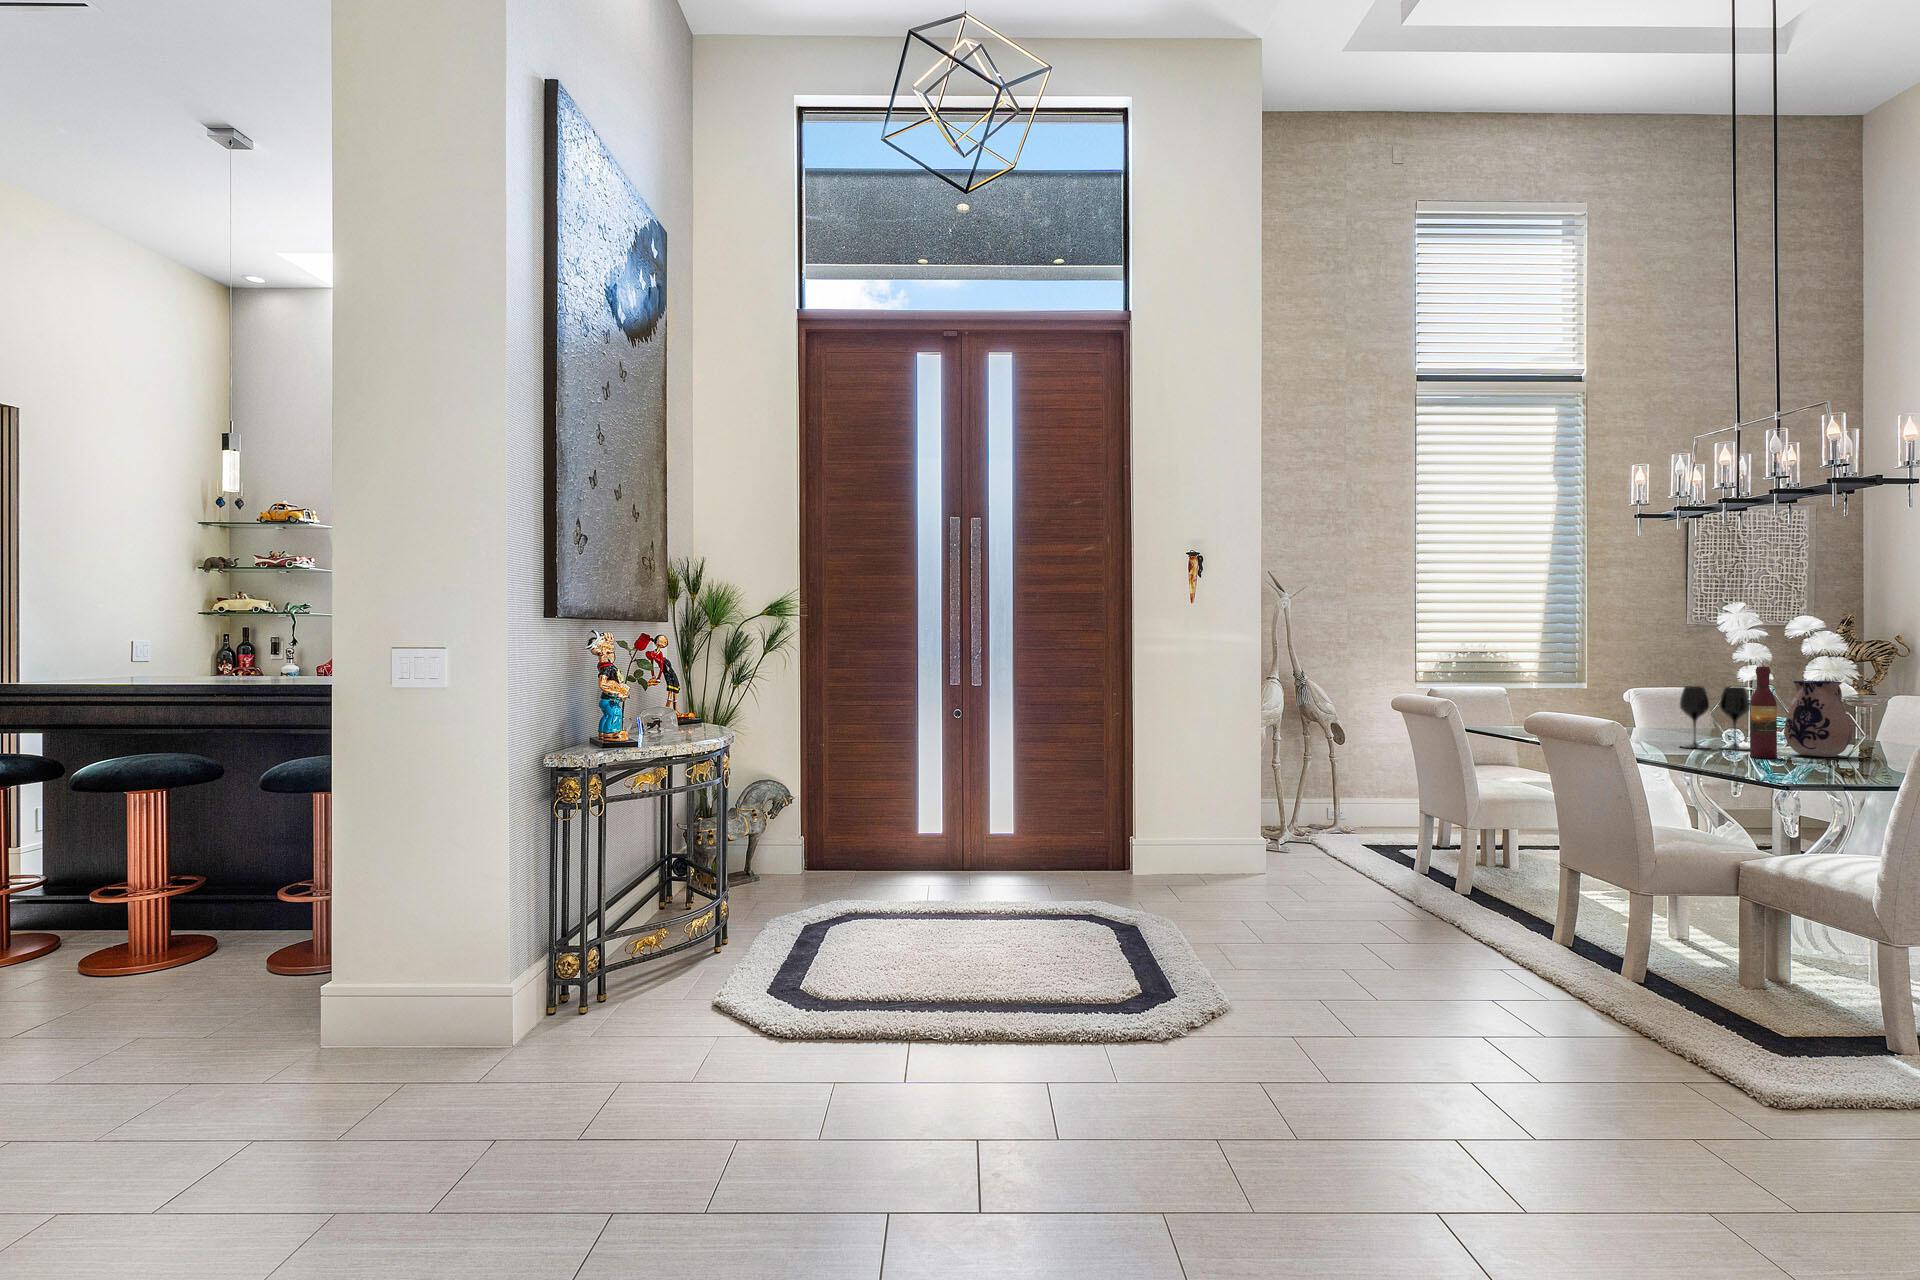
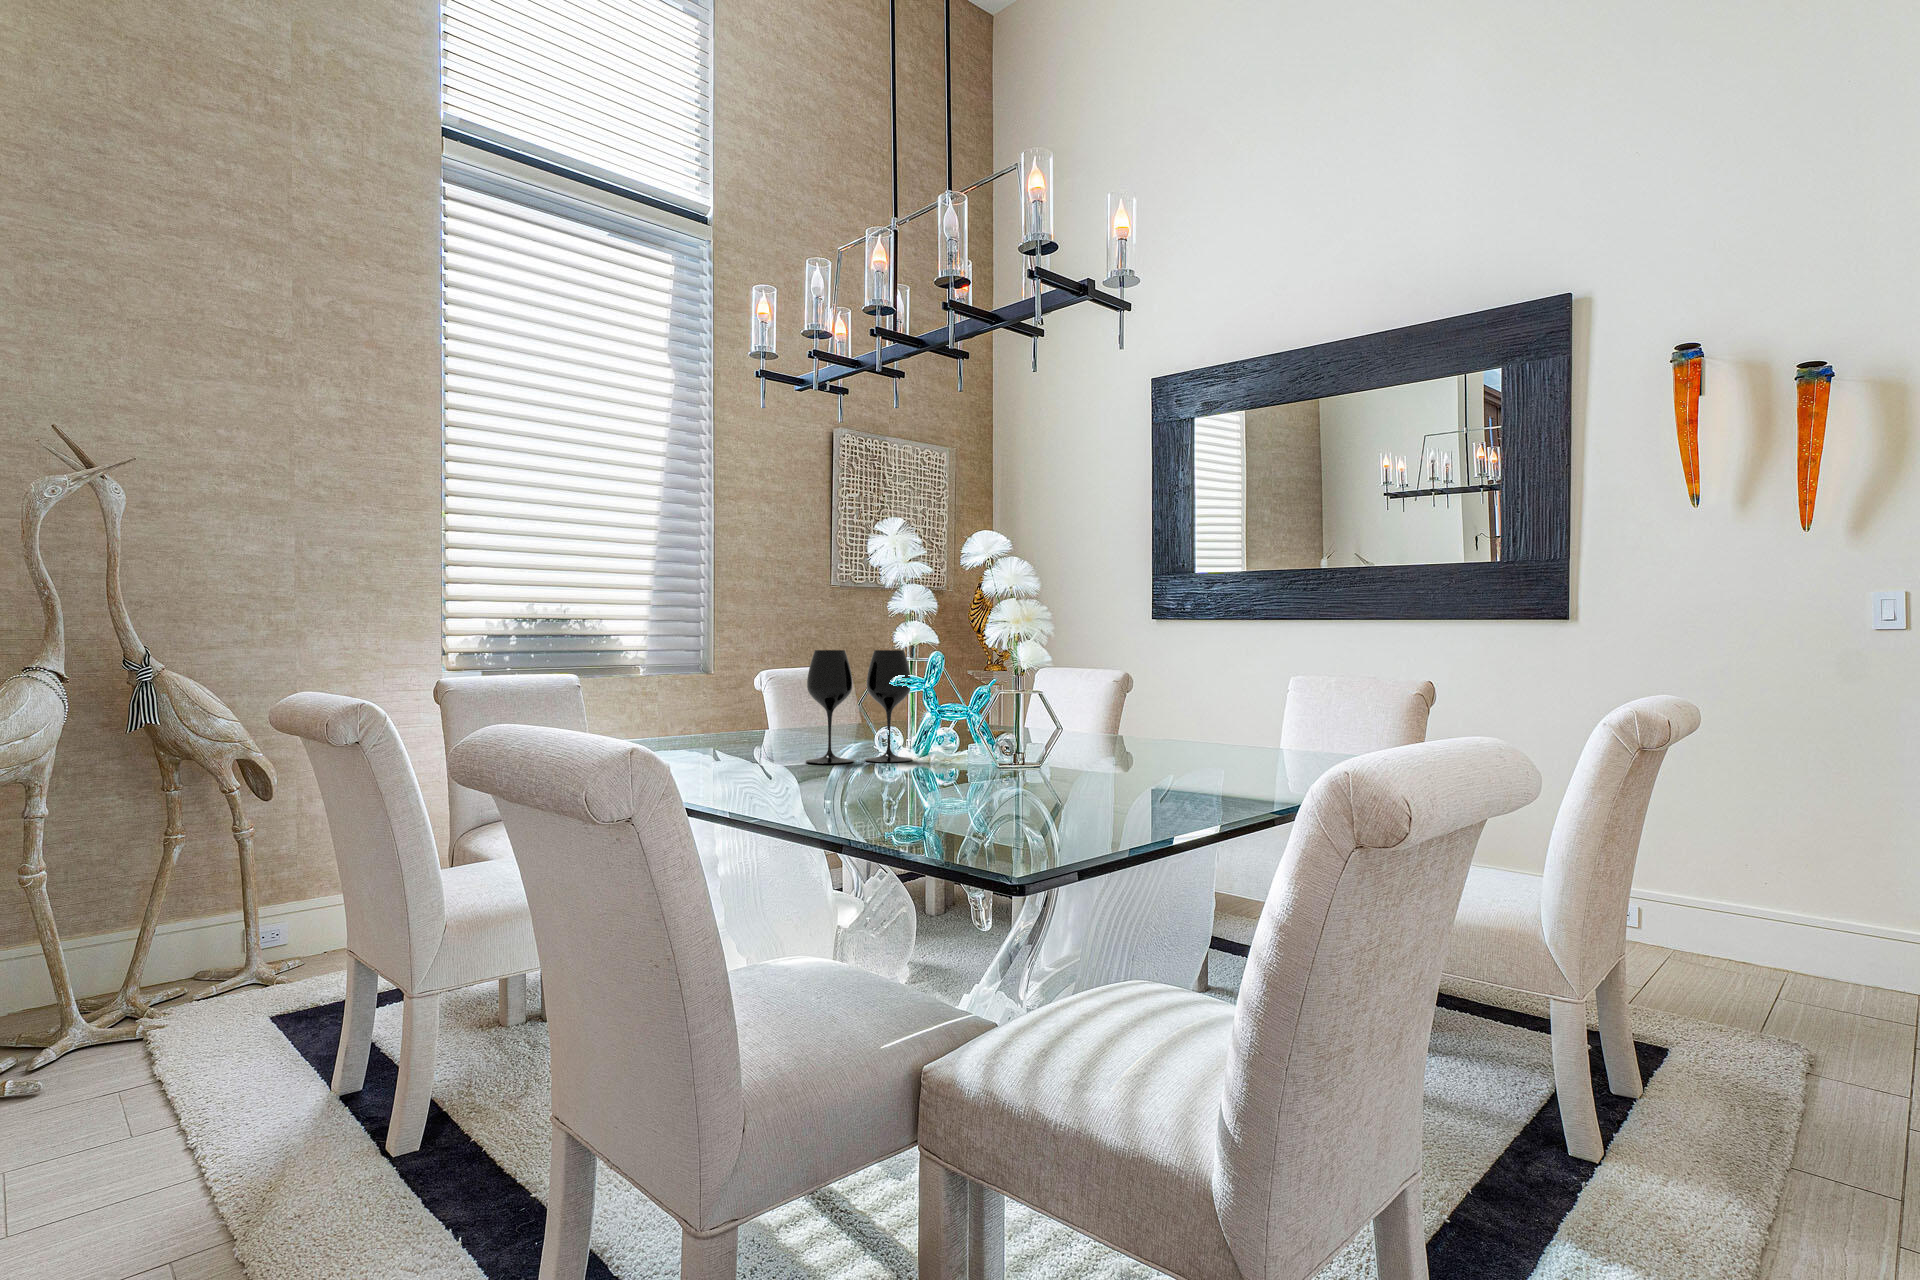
wine bottle: present [1750,666,1777,758] -> none [915,605,955,779]
ceramic pitcher: present [1784,681,1852,757] -> none [962,634,1055,768]

